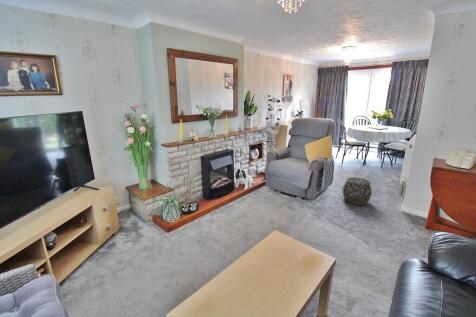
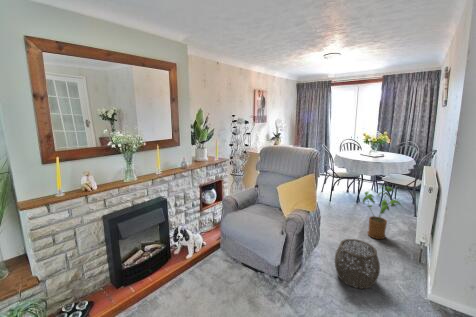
house plant: none [366,147,393,185] -> present [363,187,400,239]

